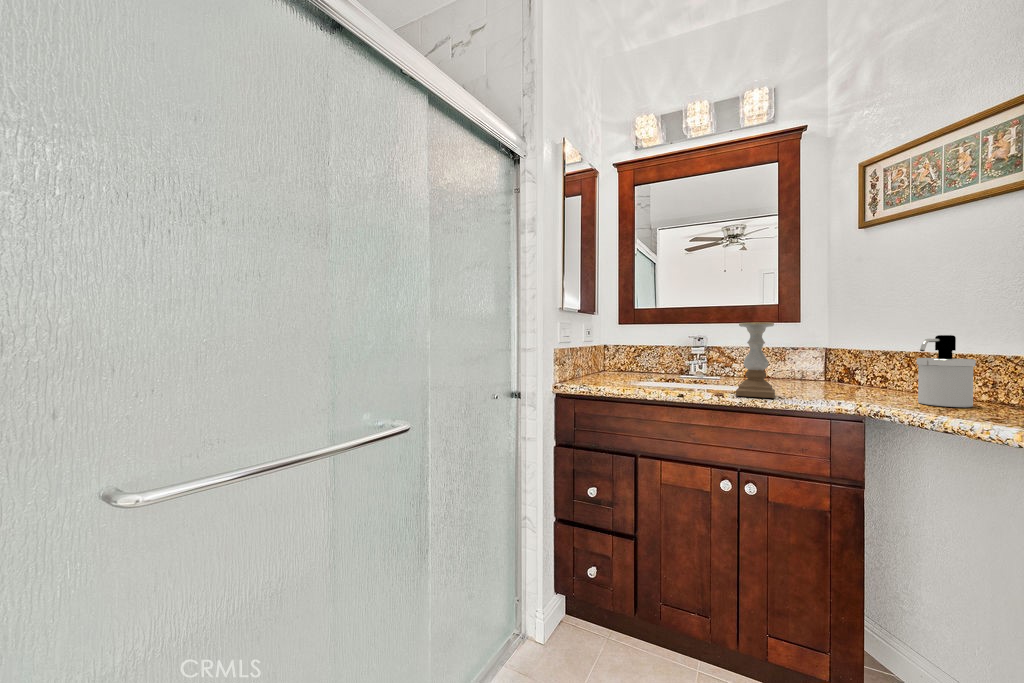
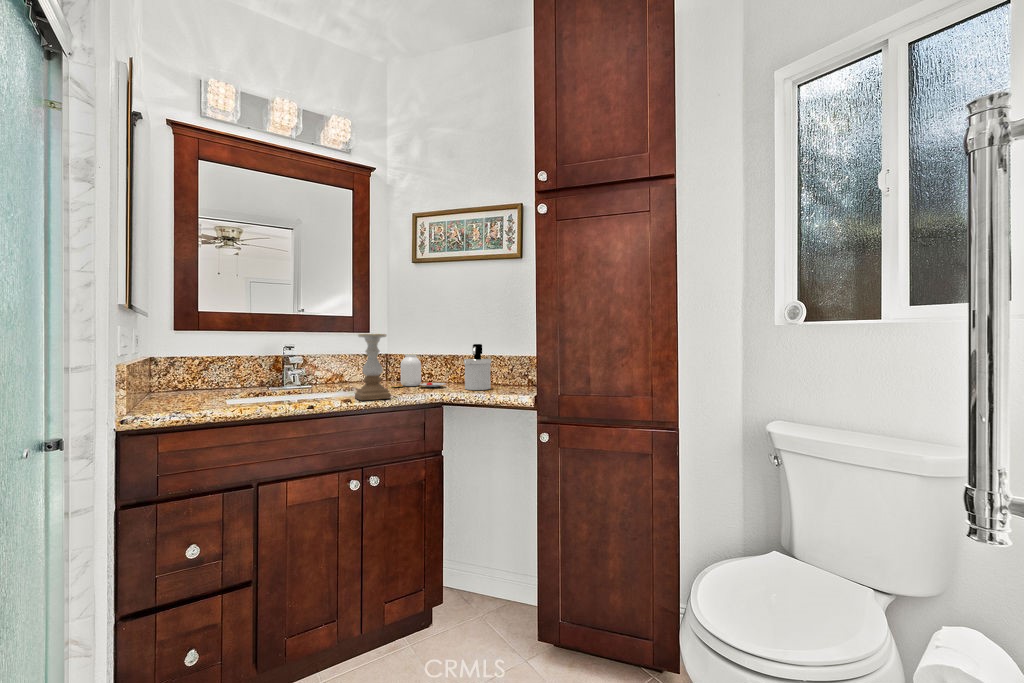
jar: none [809,349,895,395] -> present [393,354,446,387]

